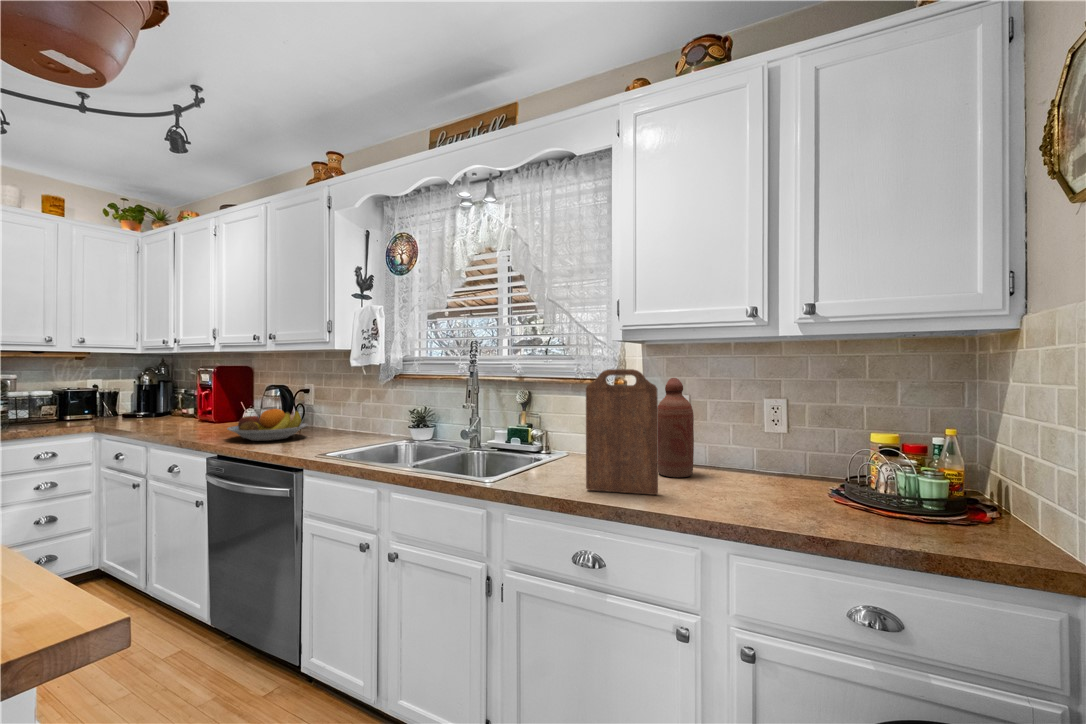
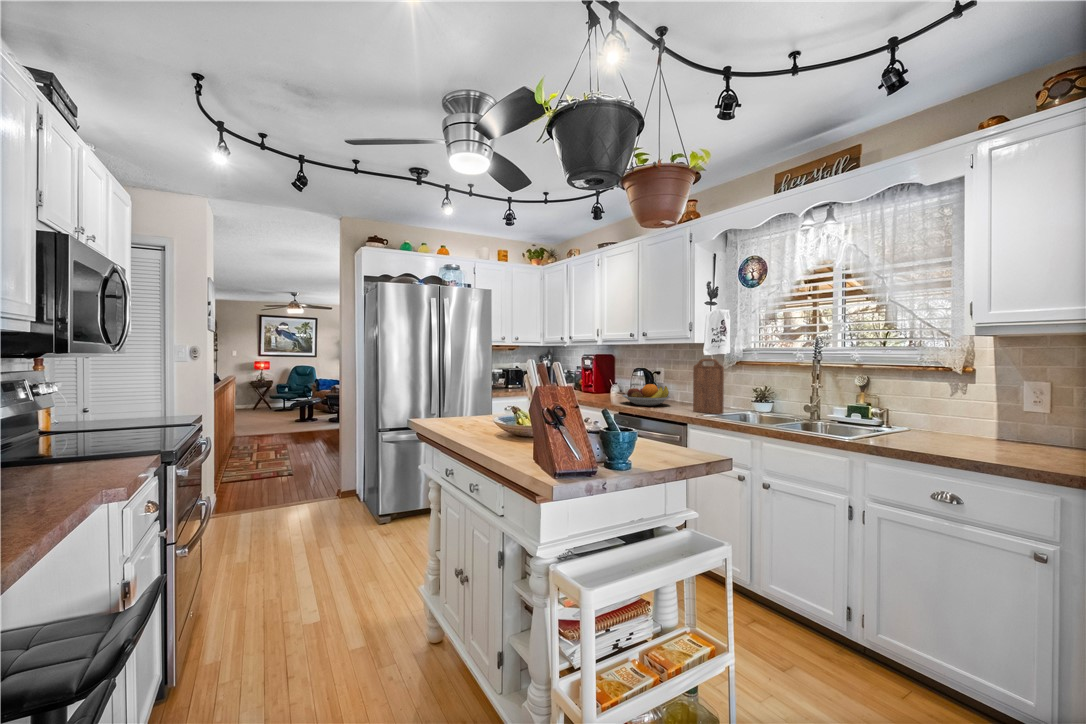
cutting board: present [586,369,658,495] -> present [693,359,724,414]
bottle: present [658,378,694,477] -> none [1013,367,1057,451]

